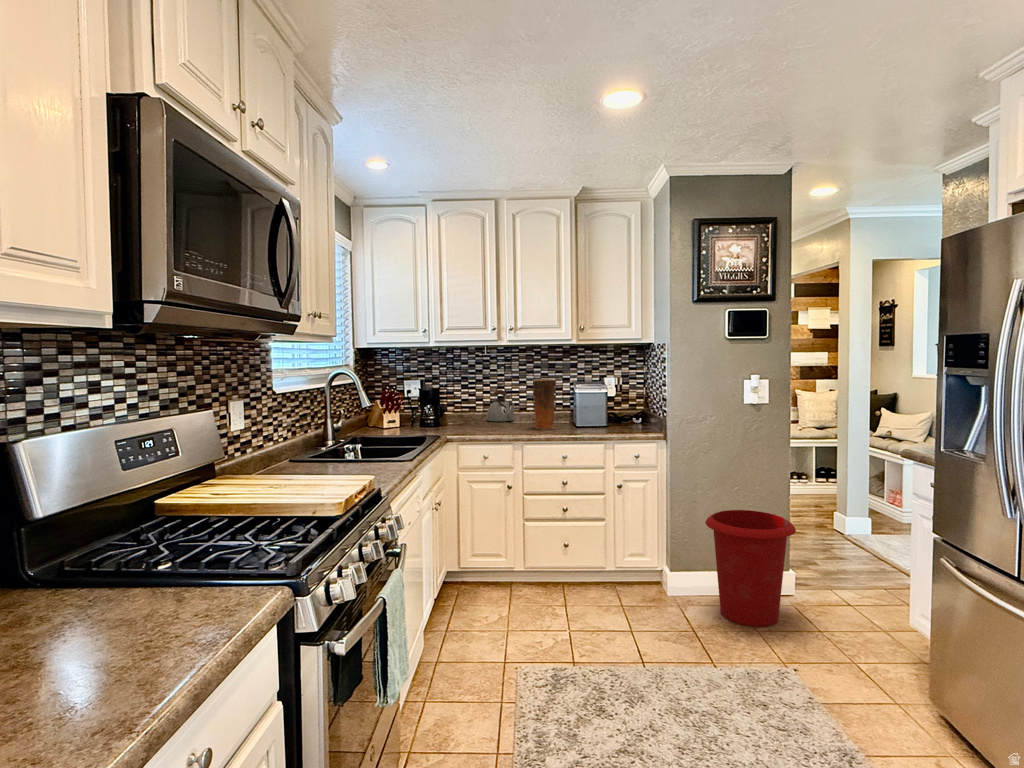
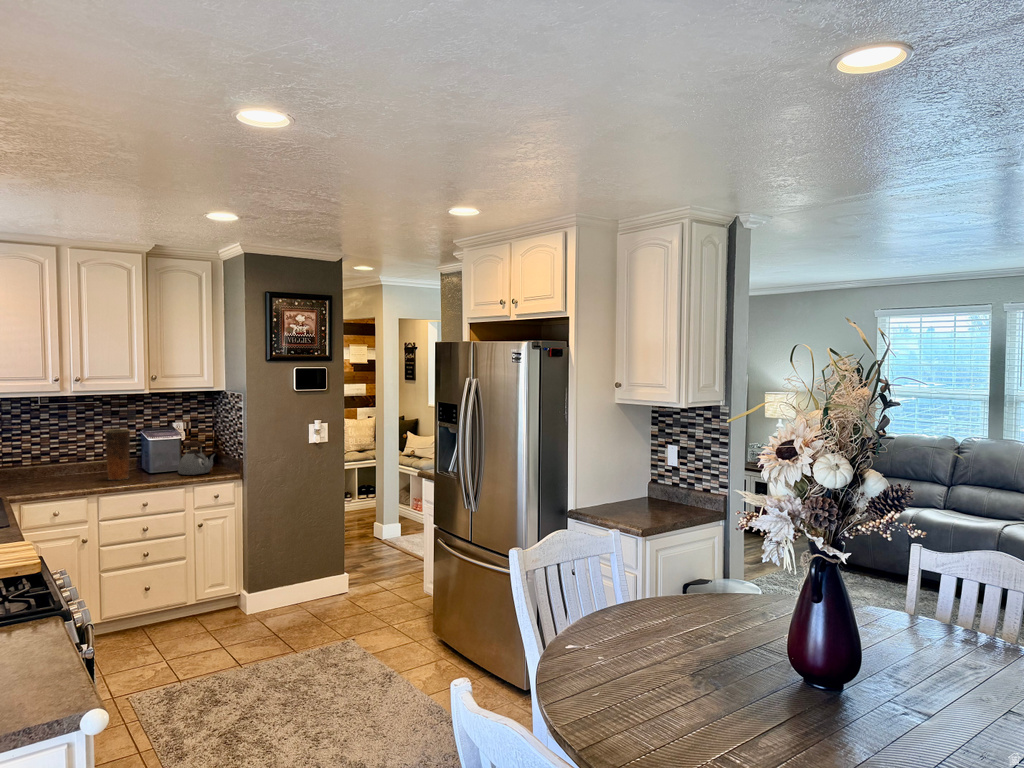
kettle: present [487,390,515,422] -> present [178,441,214,475]
waste bin: present [705,510,796,627] -> none [281,529,350,620]

